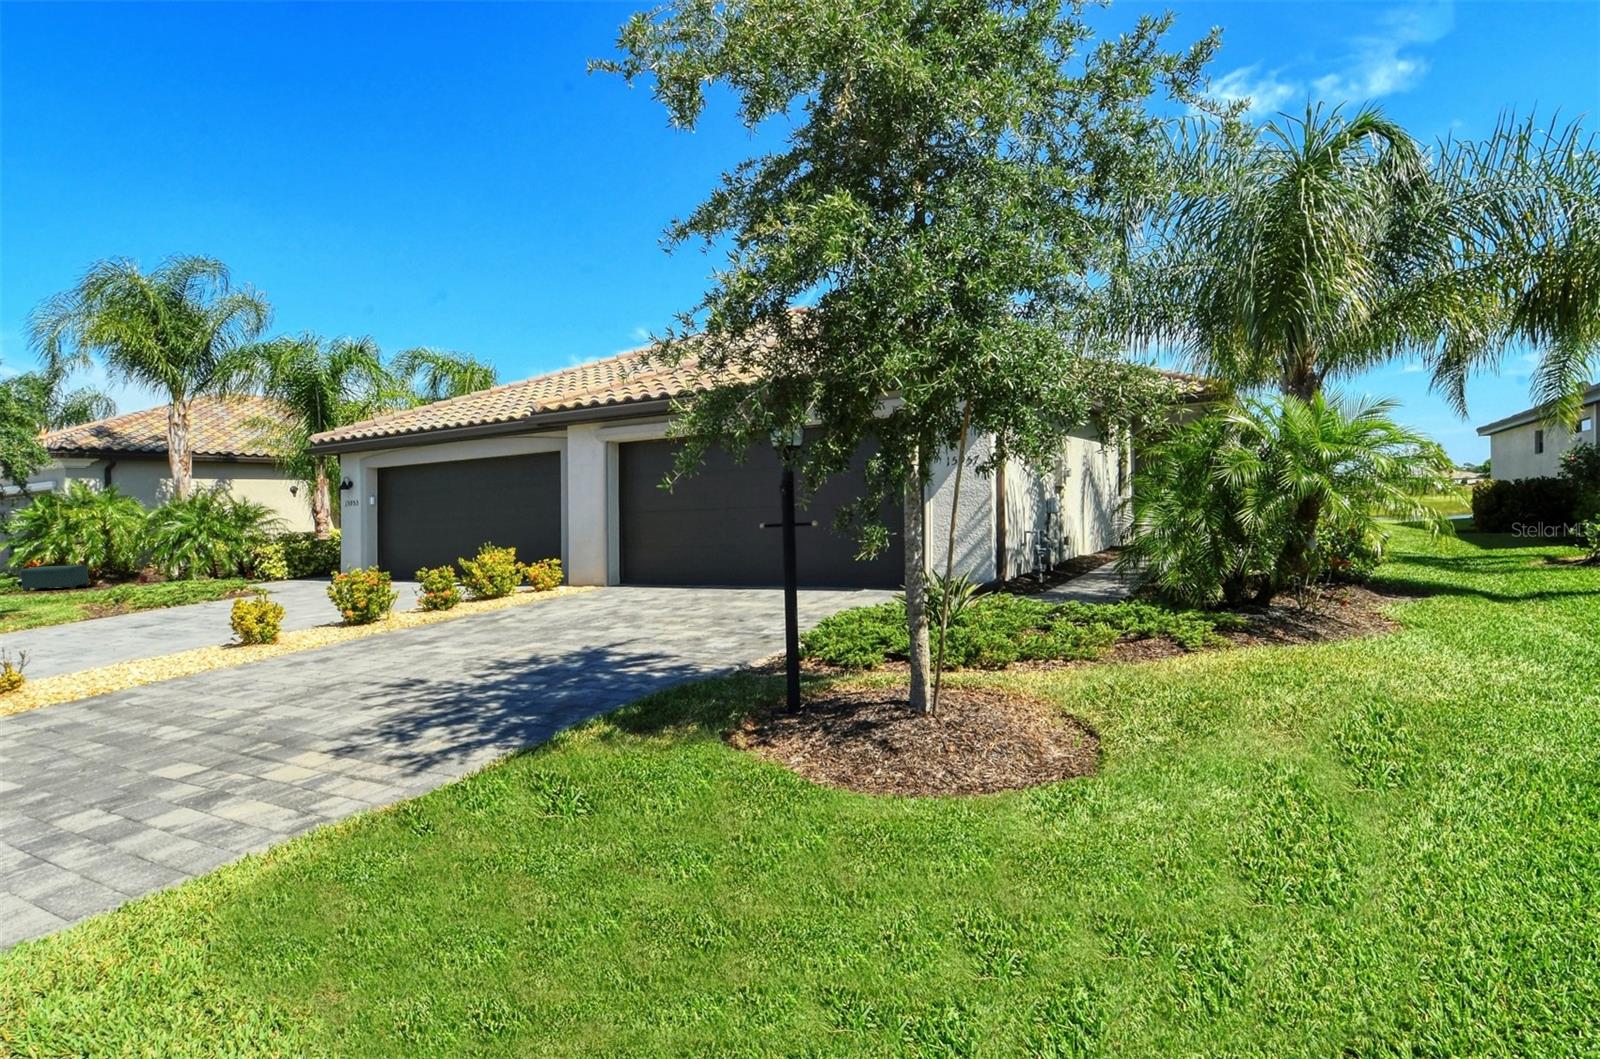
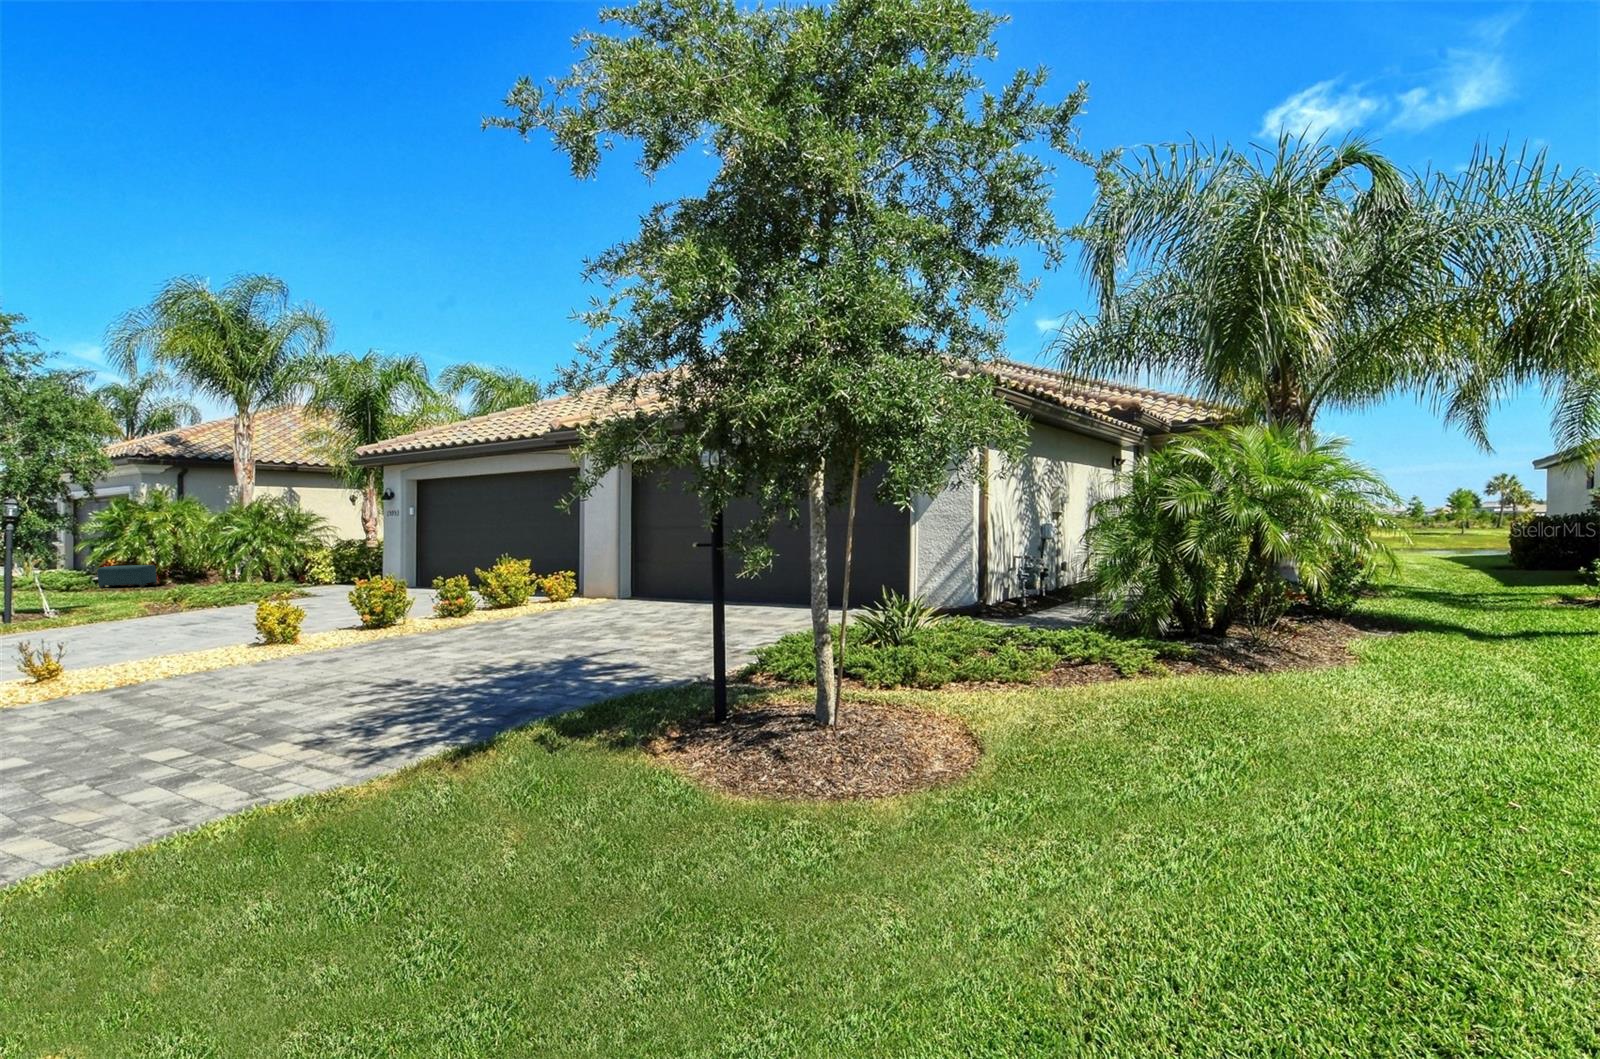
potted tree: present [132,547,156,582] -> none [194,549,219,583]

